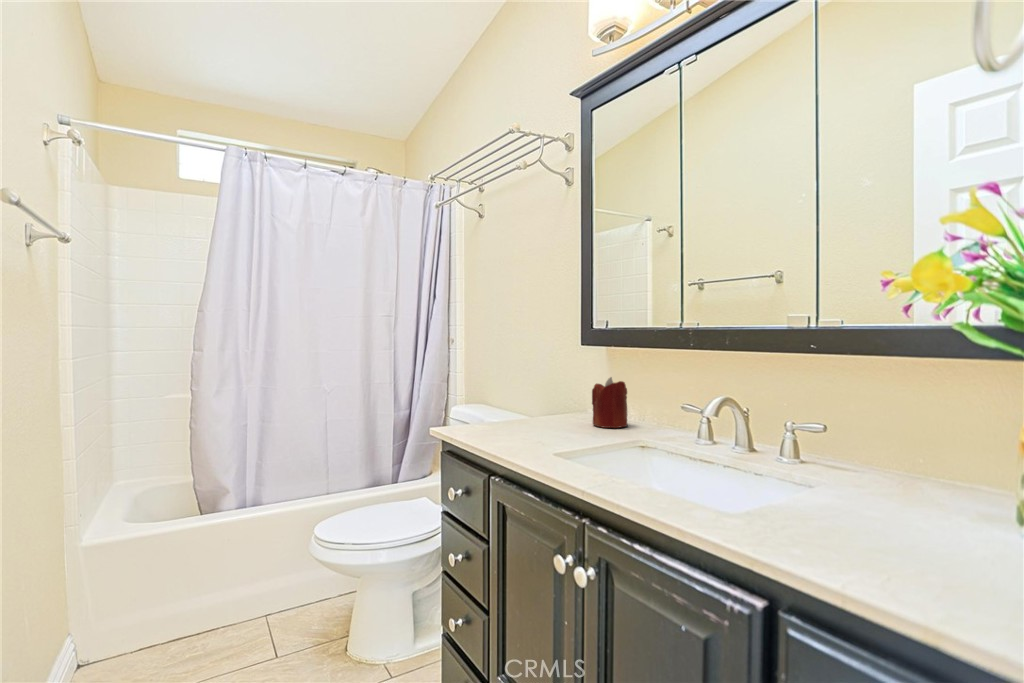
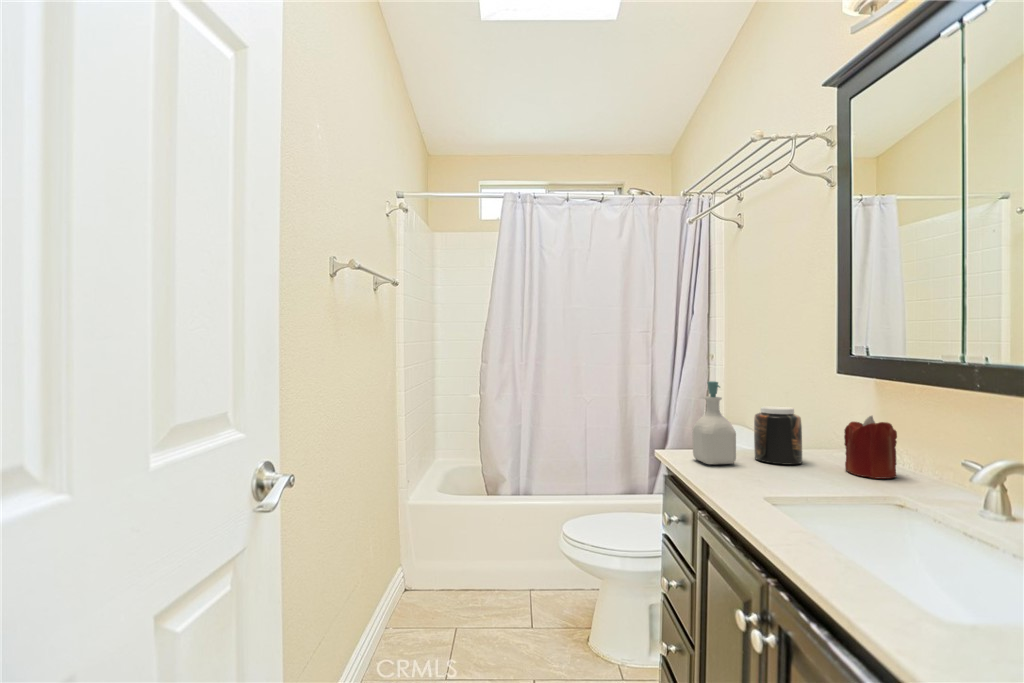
soap bottle: none [471,353,512,434] -> present [692,381,736,464]
jar: none [521,376,560,426] -> present [754,406,802,465]

